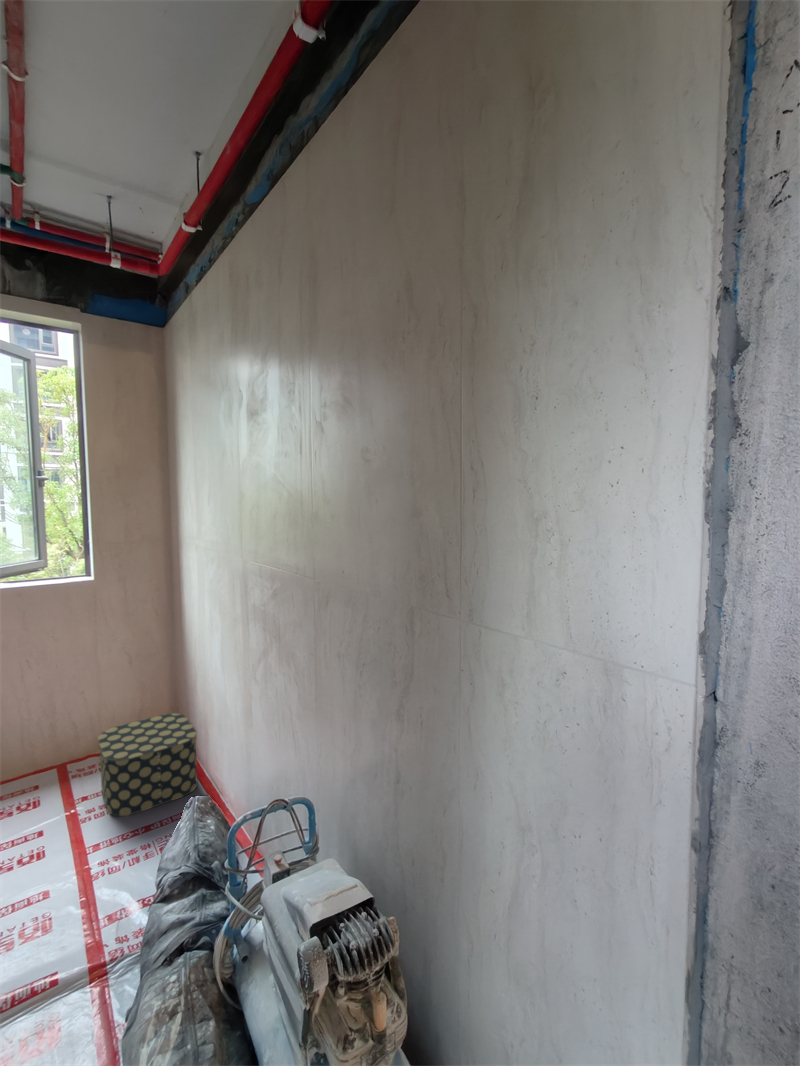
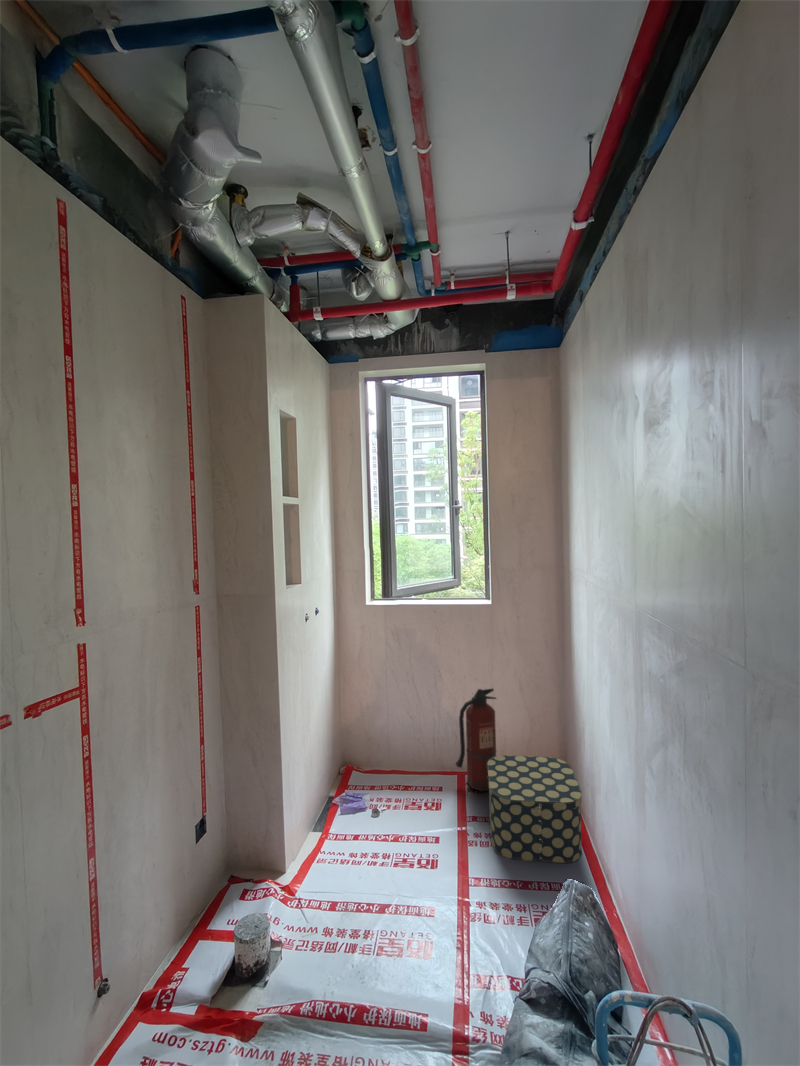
fire extinguisher: none [54,666,106,775] -> present [456,689,496,791]

